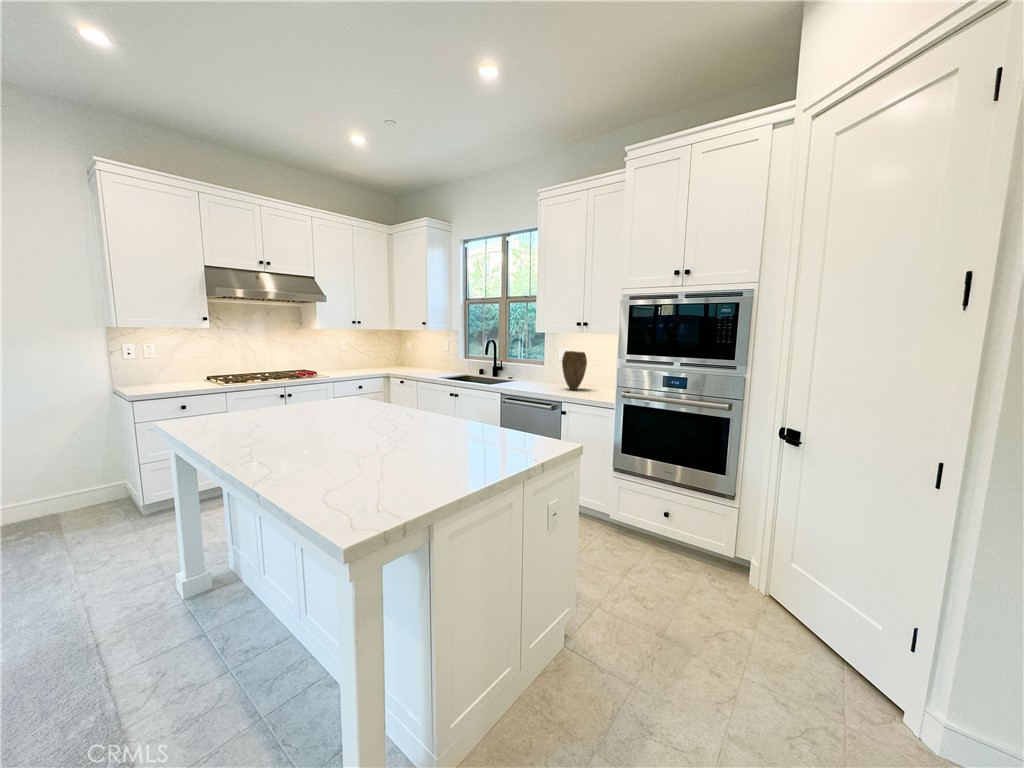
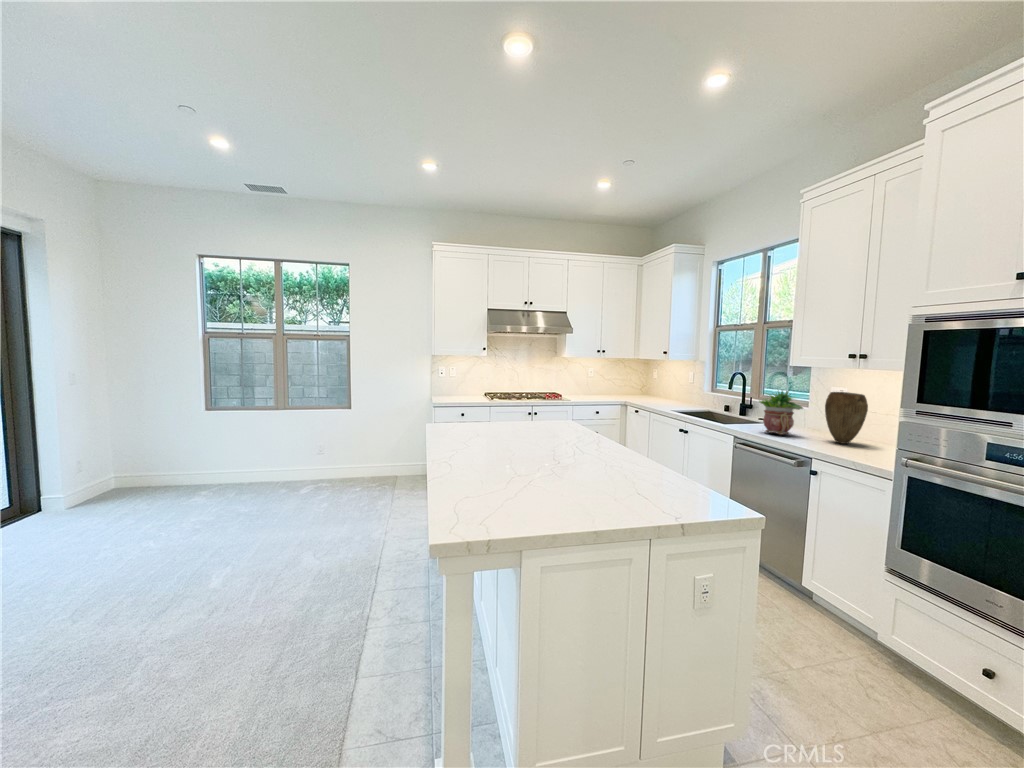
potted plant: none [518,351,548,388] -> present [759,391,803,435]

